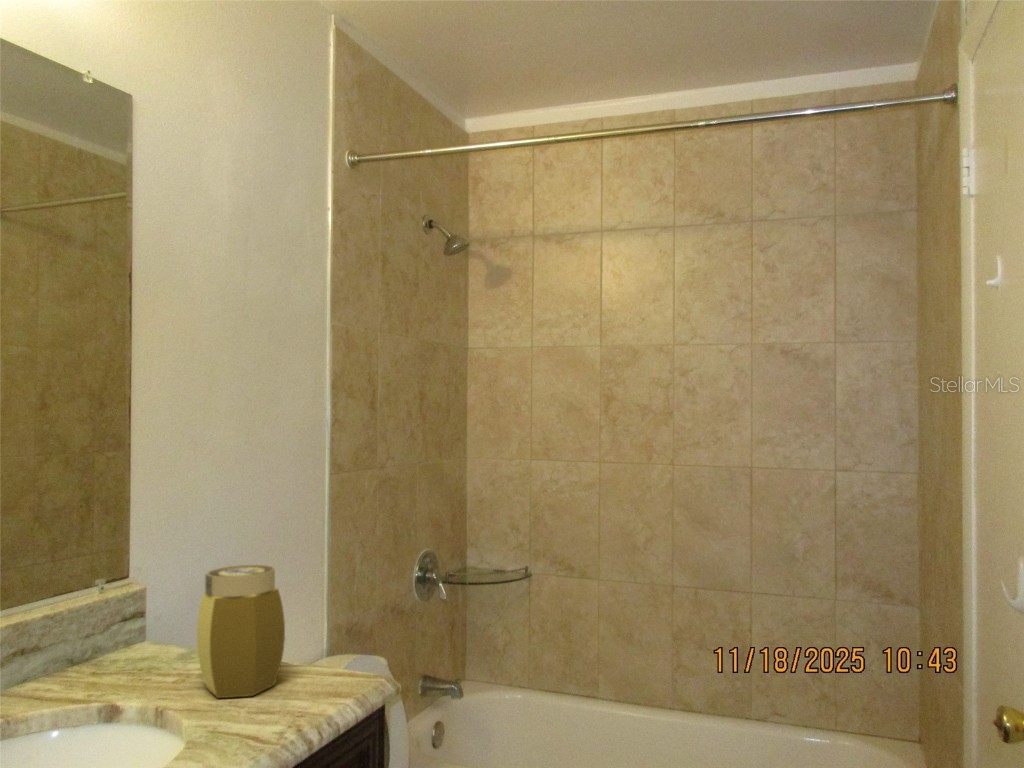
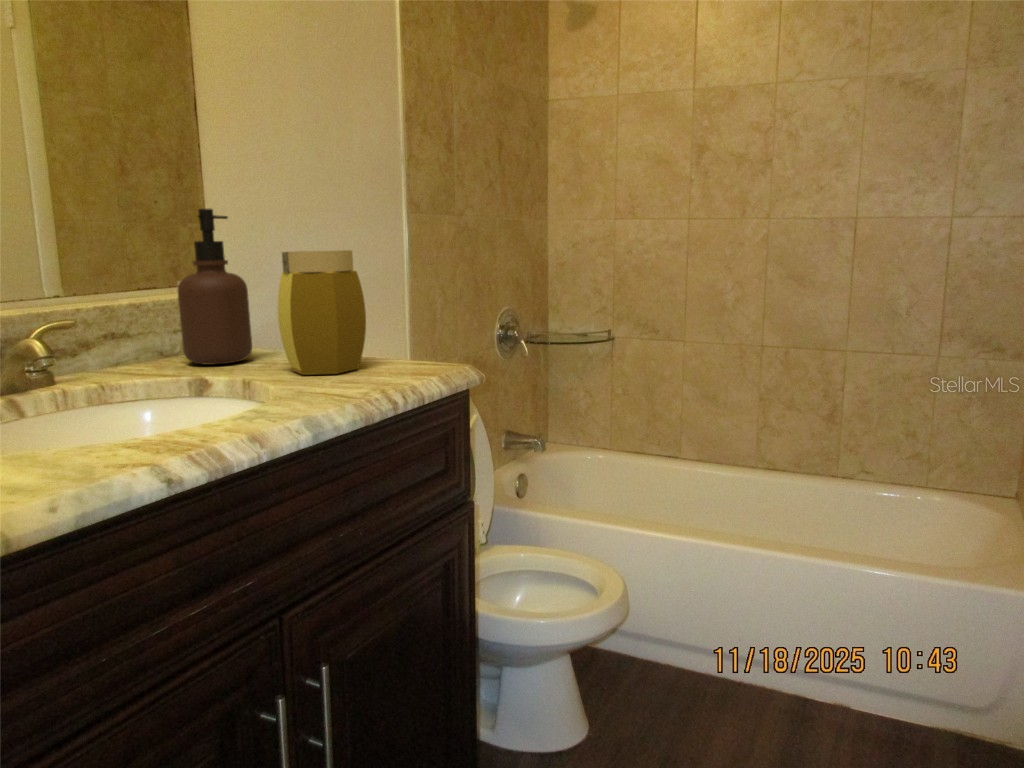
soap dispenser: none [95,520,168,678] -> present [178,209,252,365]

